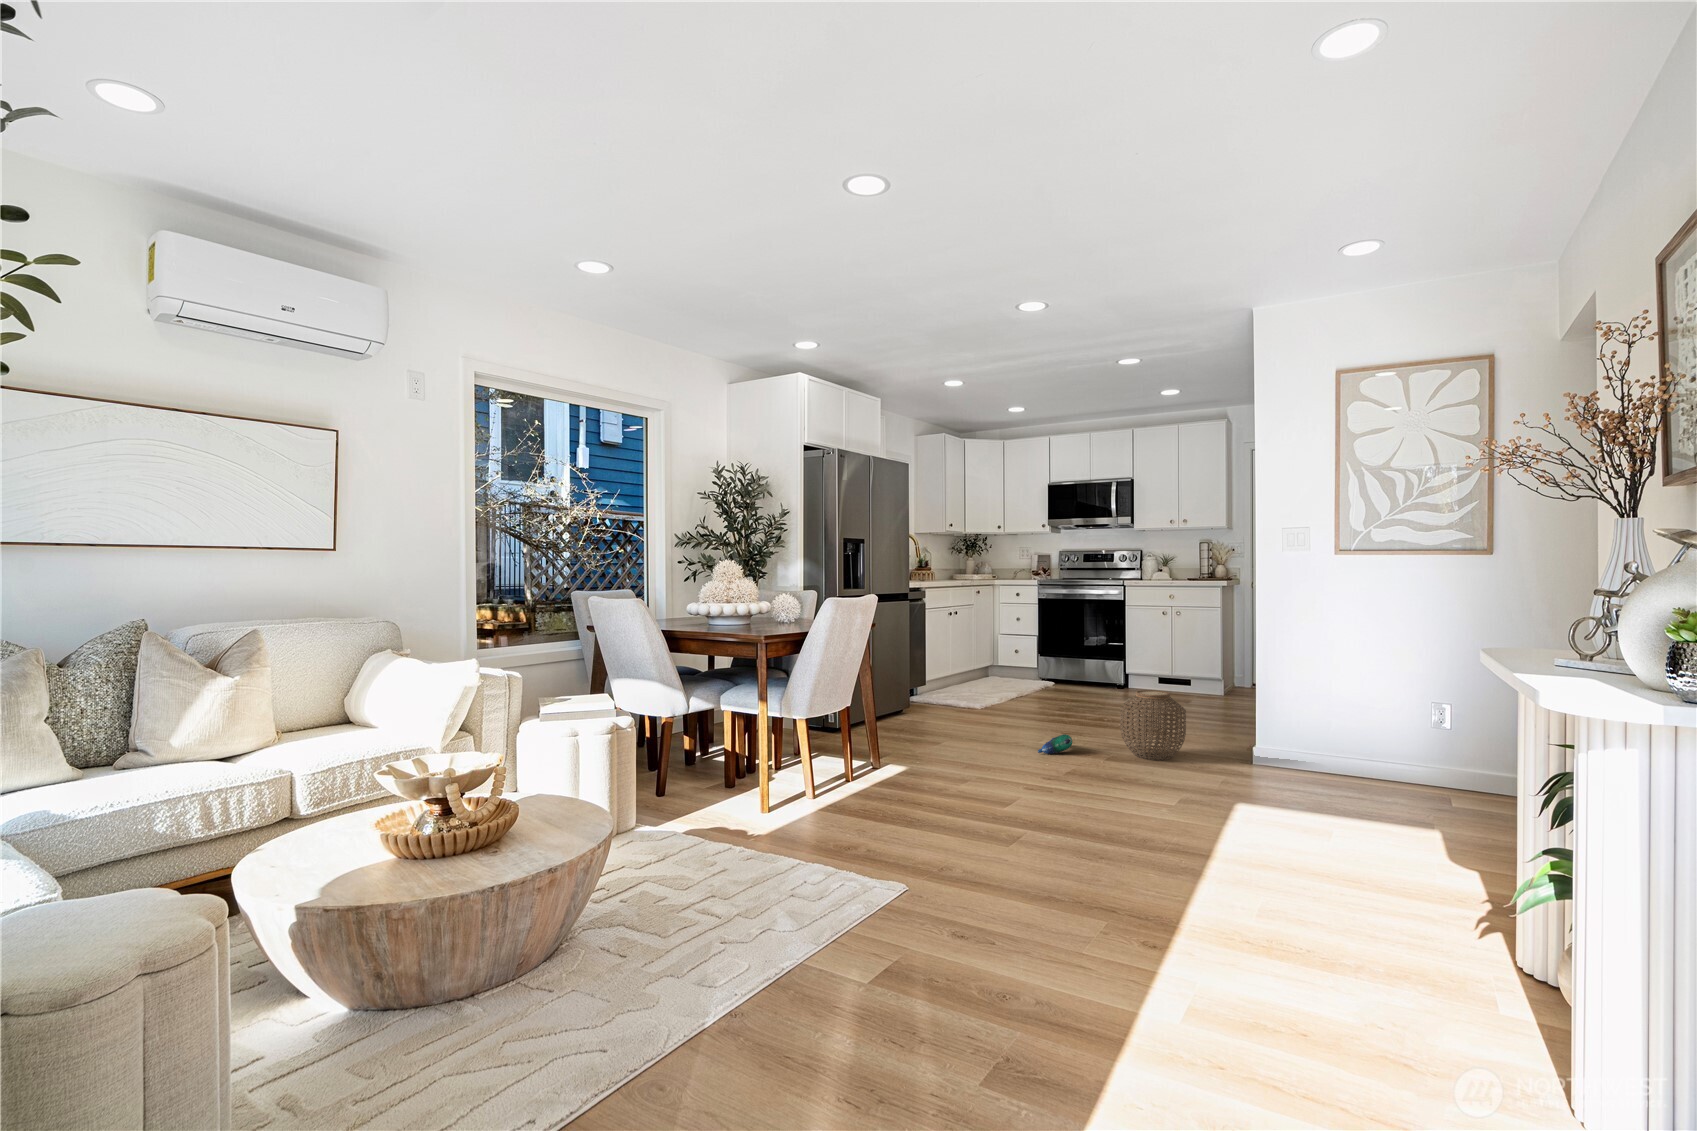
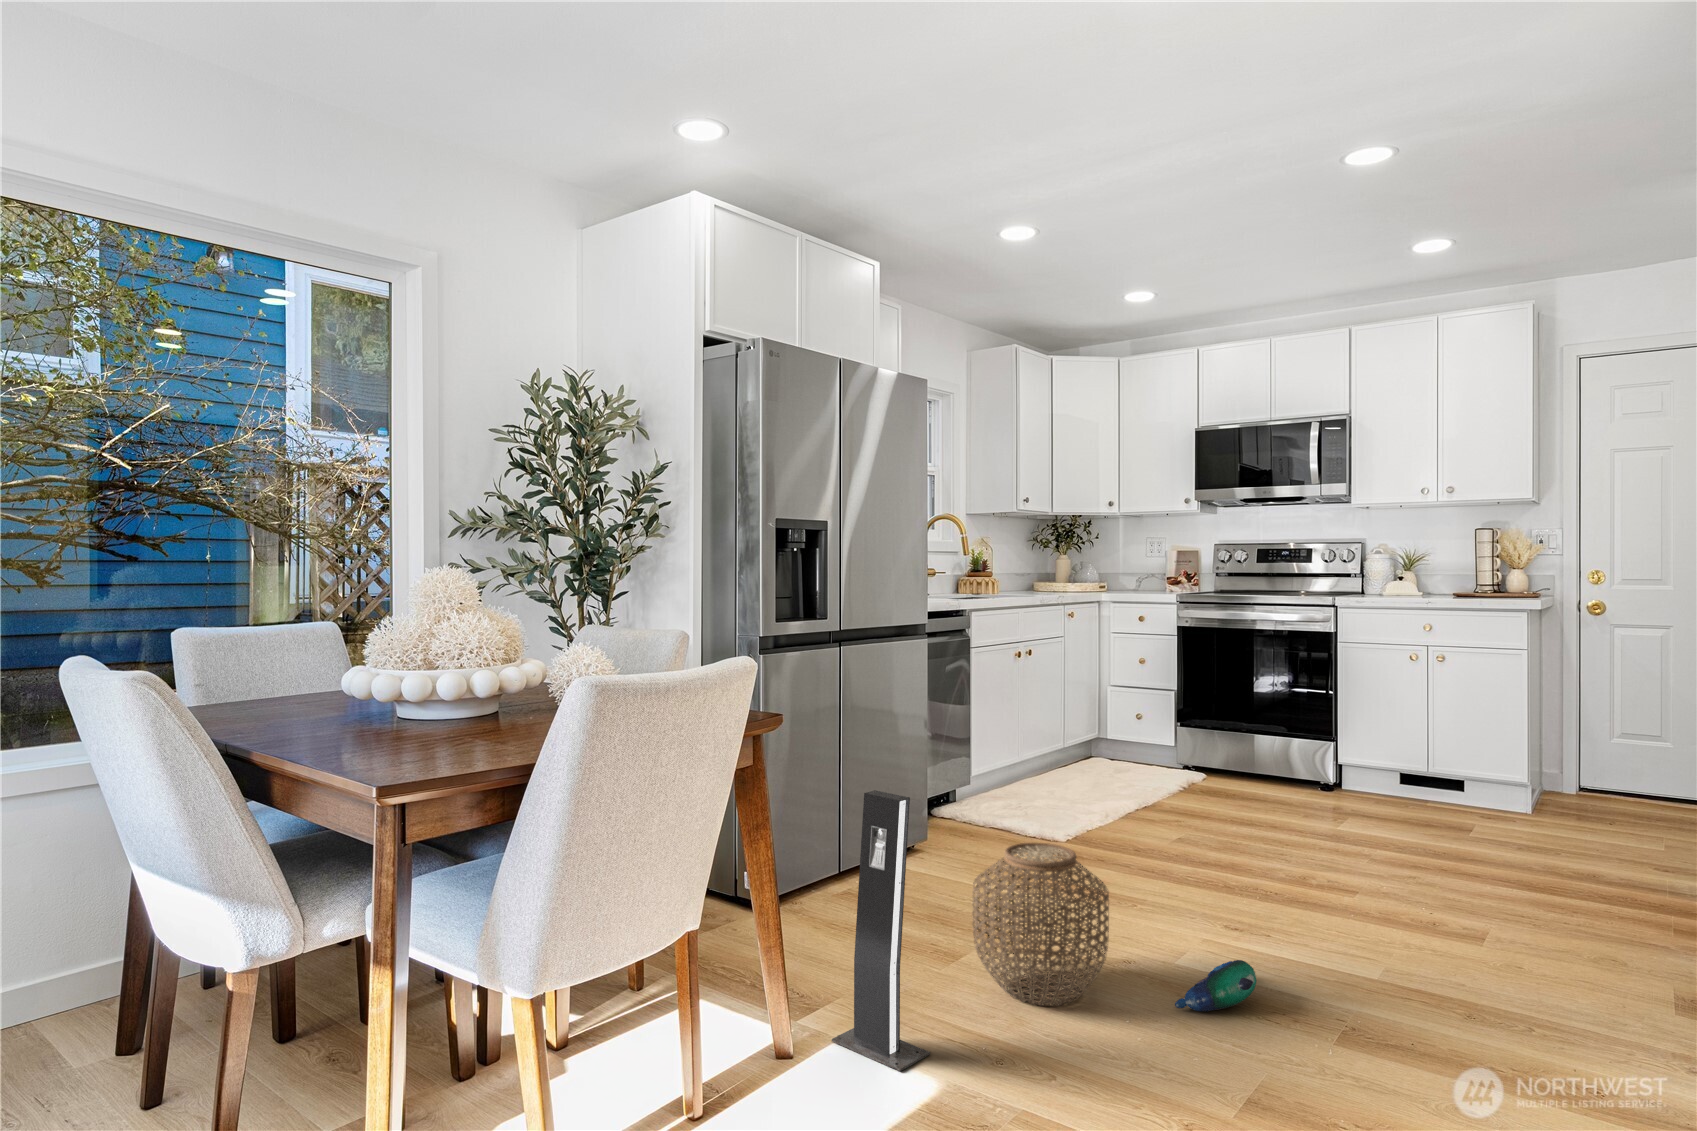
speaker: none [894,657,937,770] -> present [832,790,930,1071]
woven basket: present [1120,690,1186,760] -> present [973,843,1109,1006]

